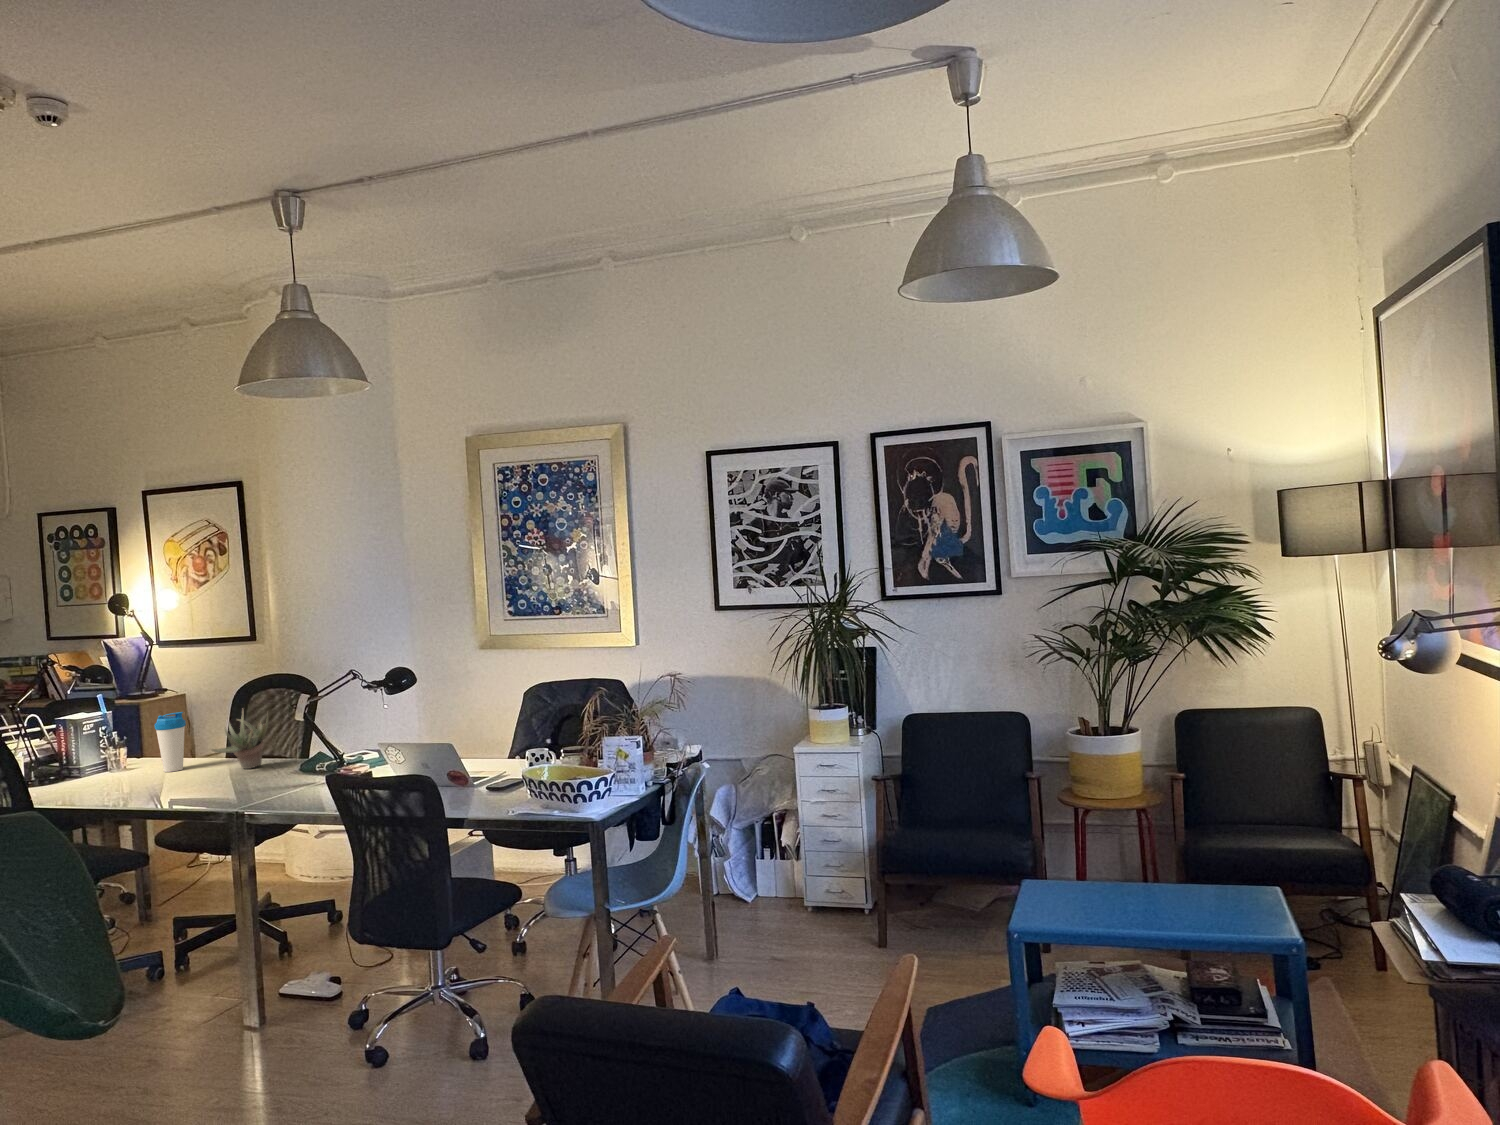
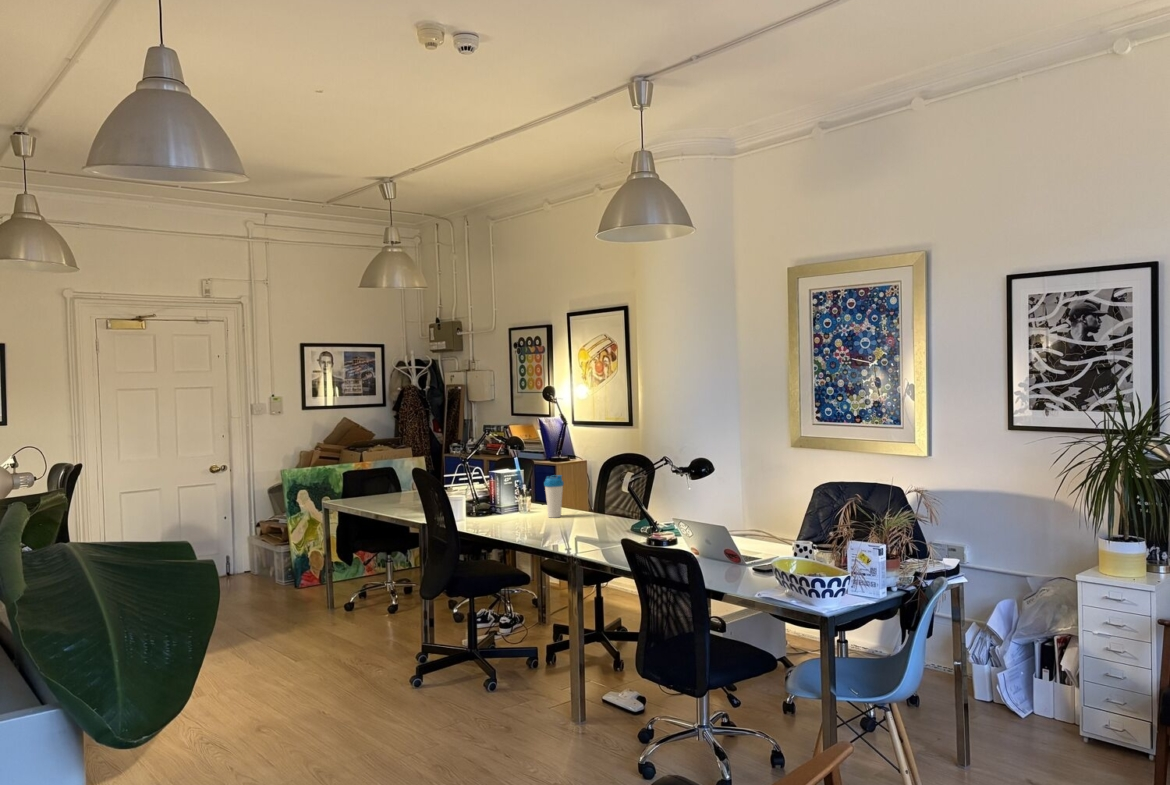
succulent plant: present [212,710,268,769] -> none [572,477,614,523]

